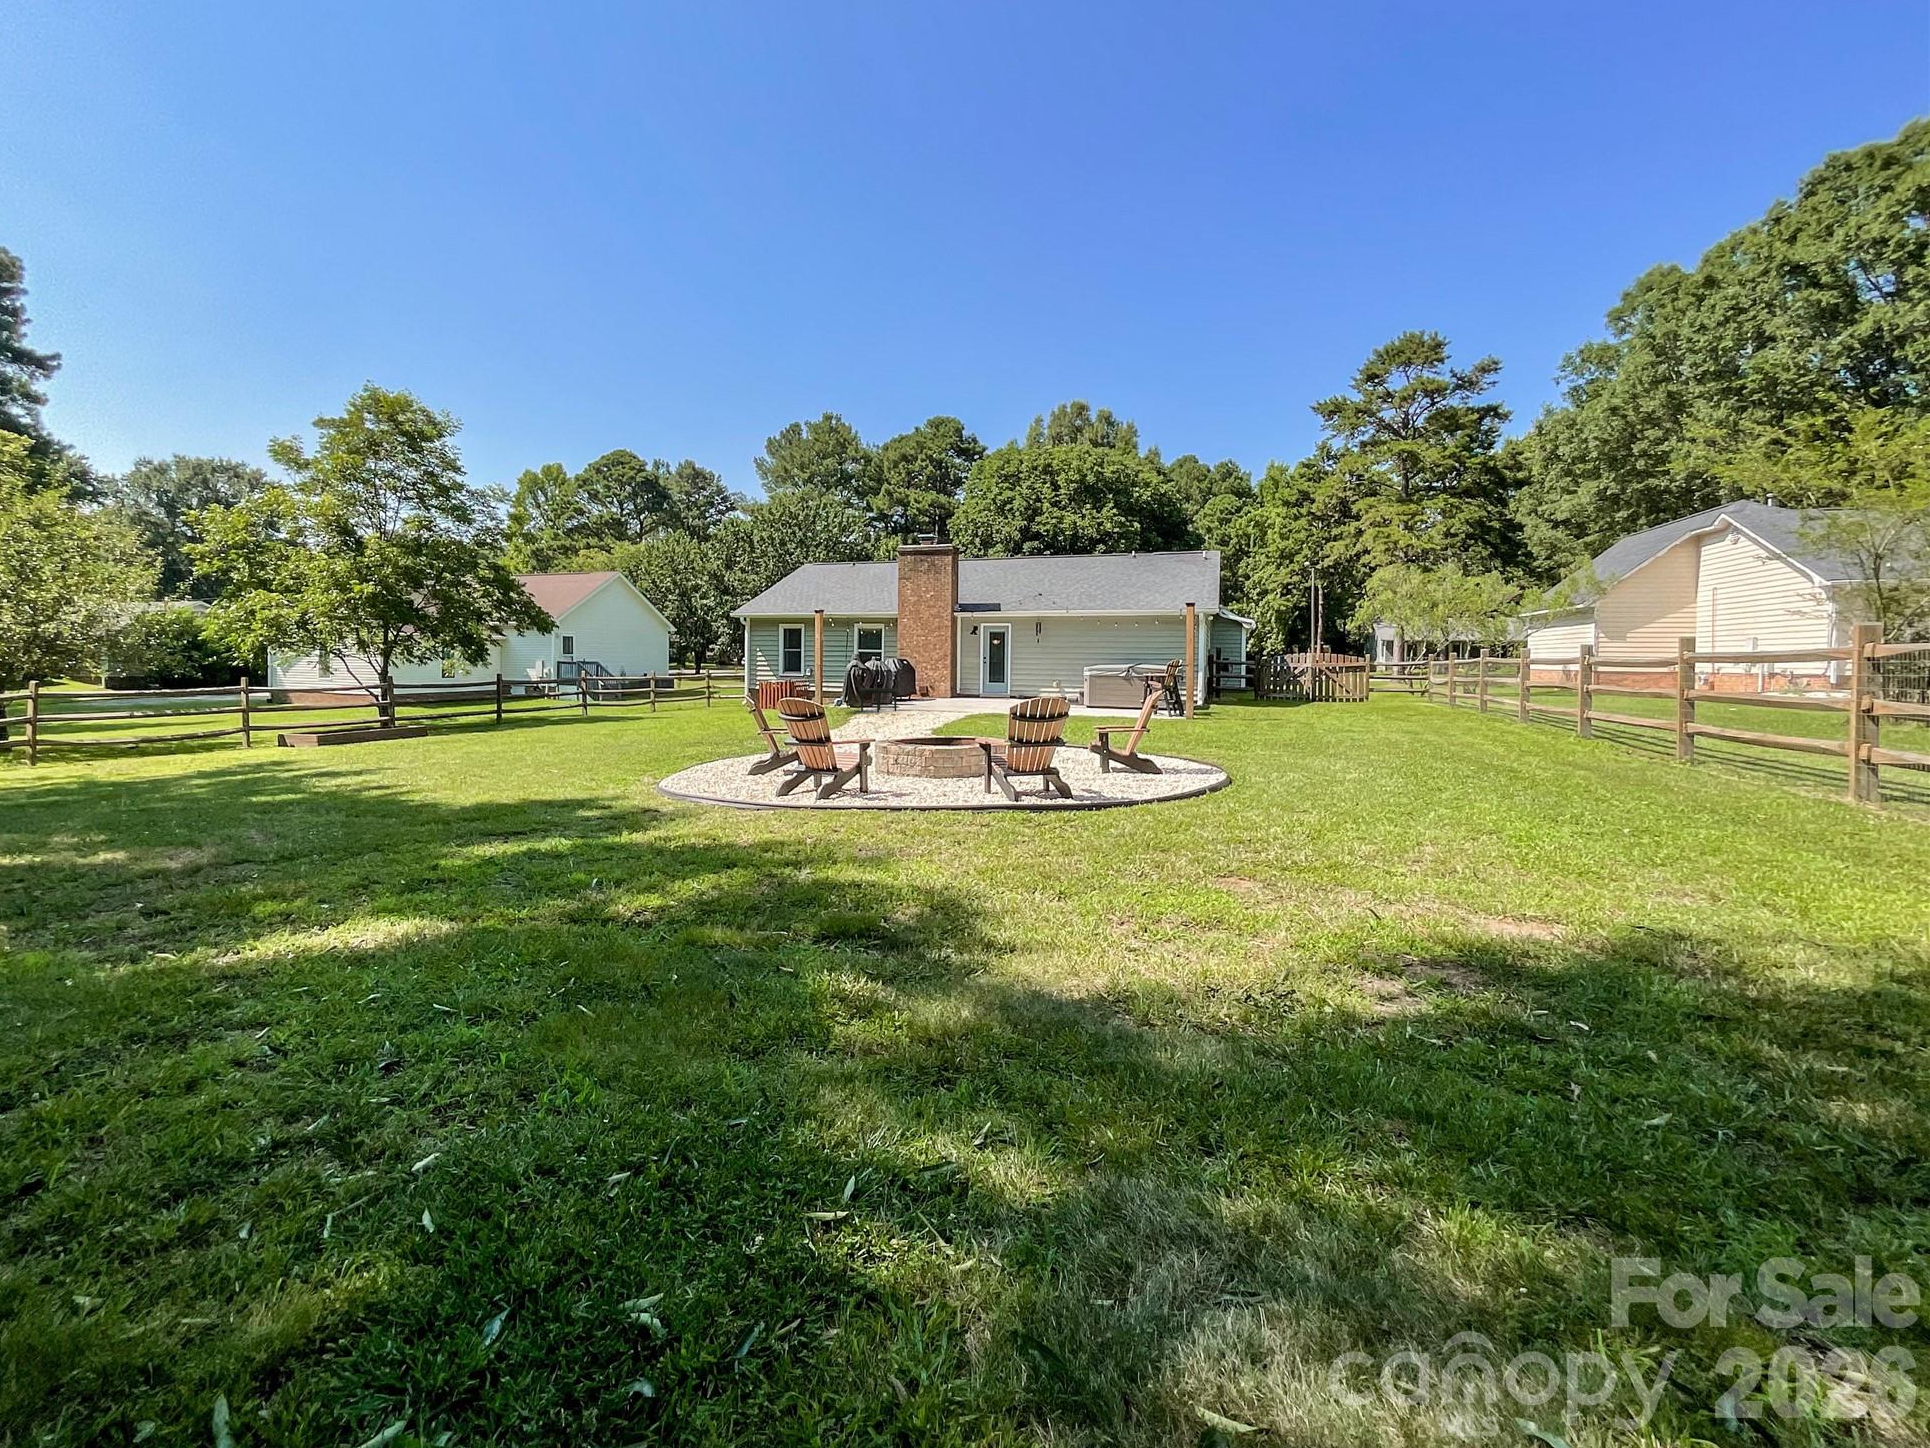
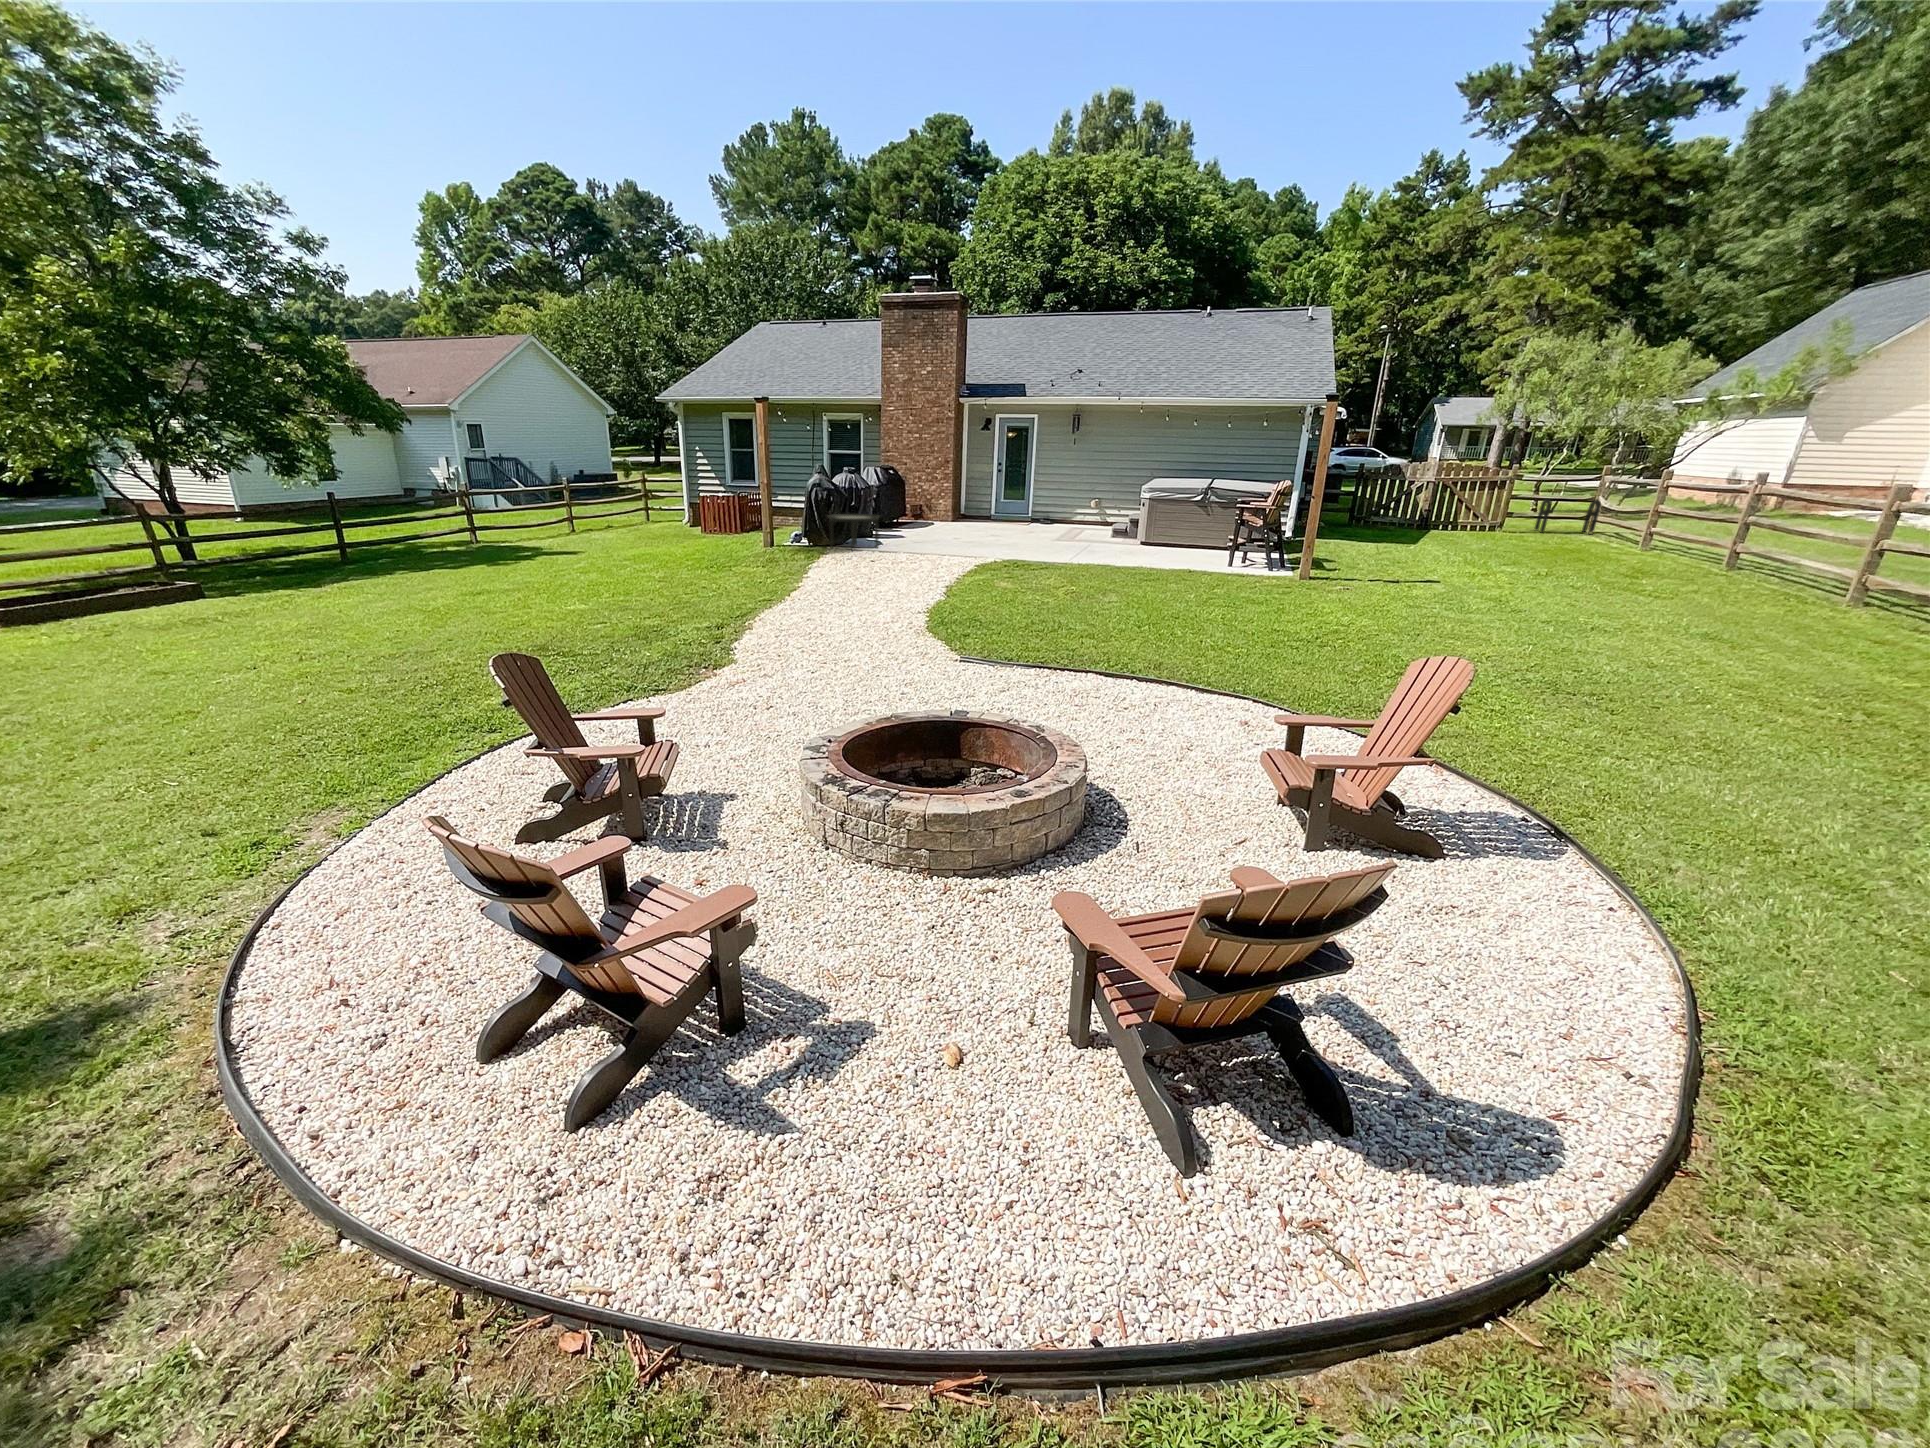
bench: none [1390,677,1430,702] -> present [1535,499,1601,533]

